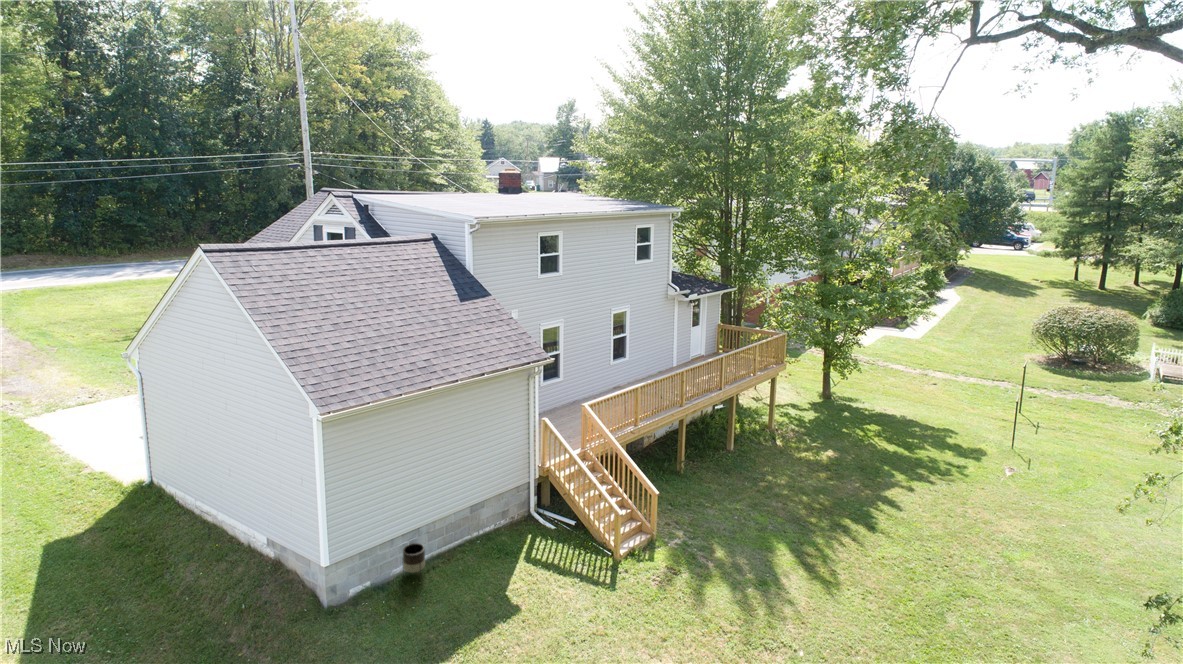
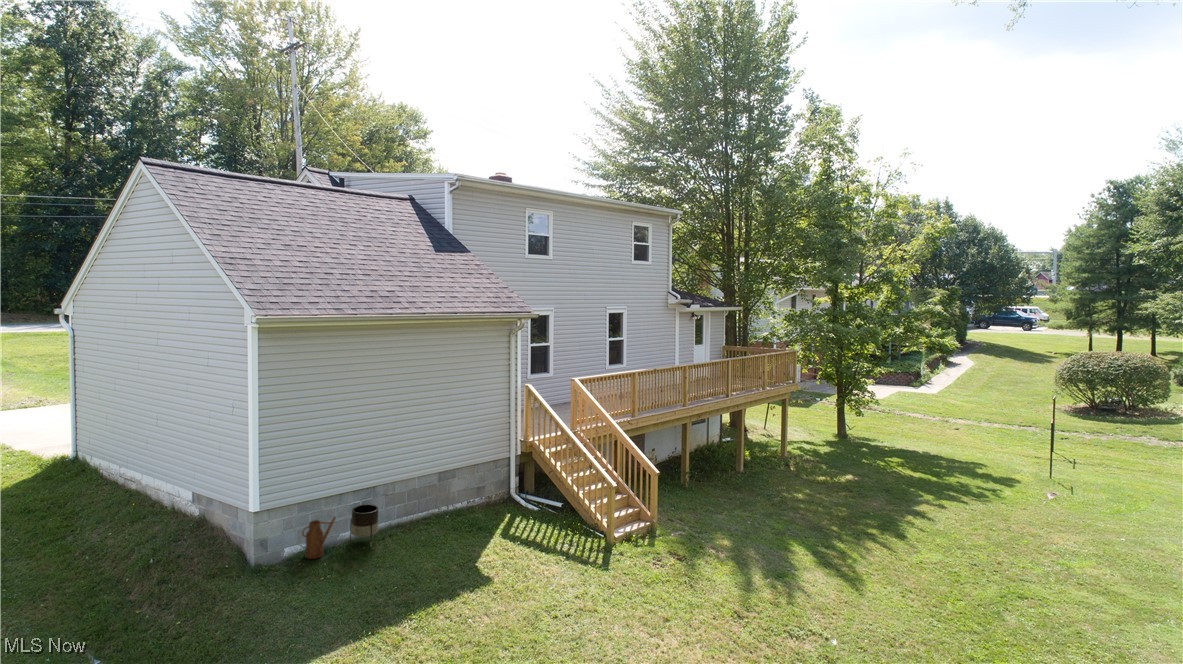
watering can: none [365,559,391,596] -> present [302,517,336,559]

